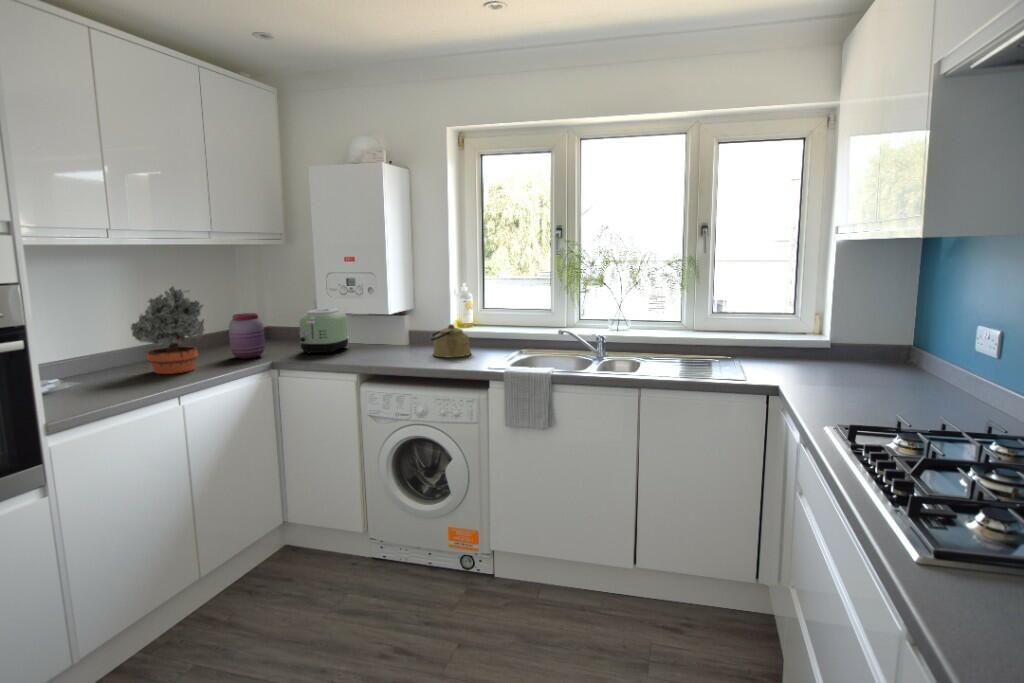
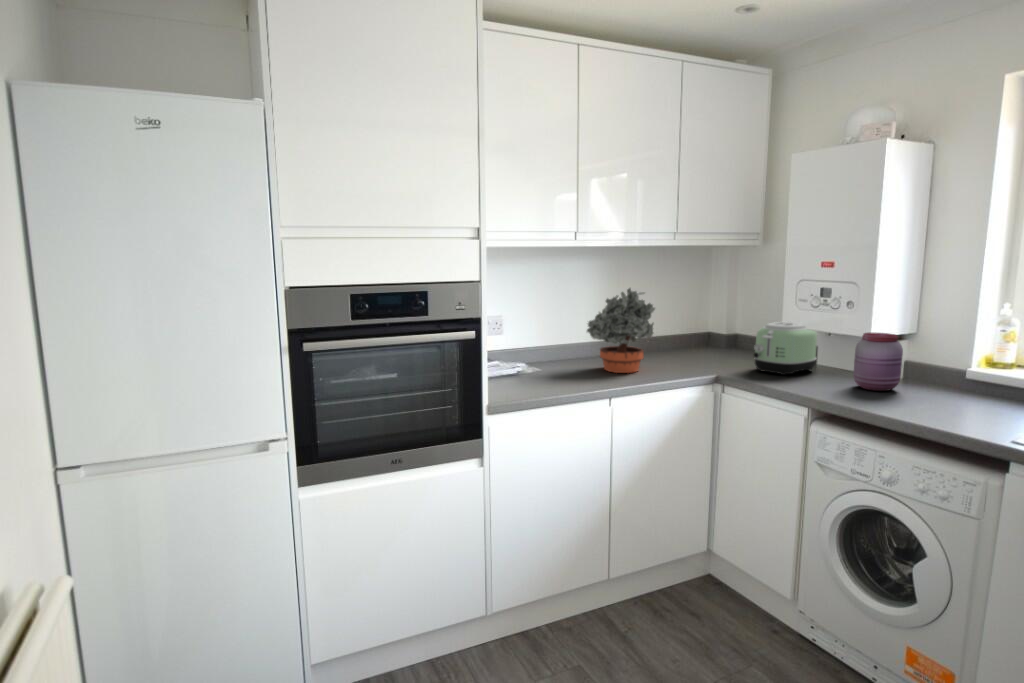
jar: present [229,313,265,359] -> present [853,333,903,391]
kettle: present [431,324,471,357] -> none [924,363,995,412]

